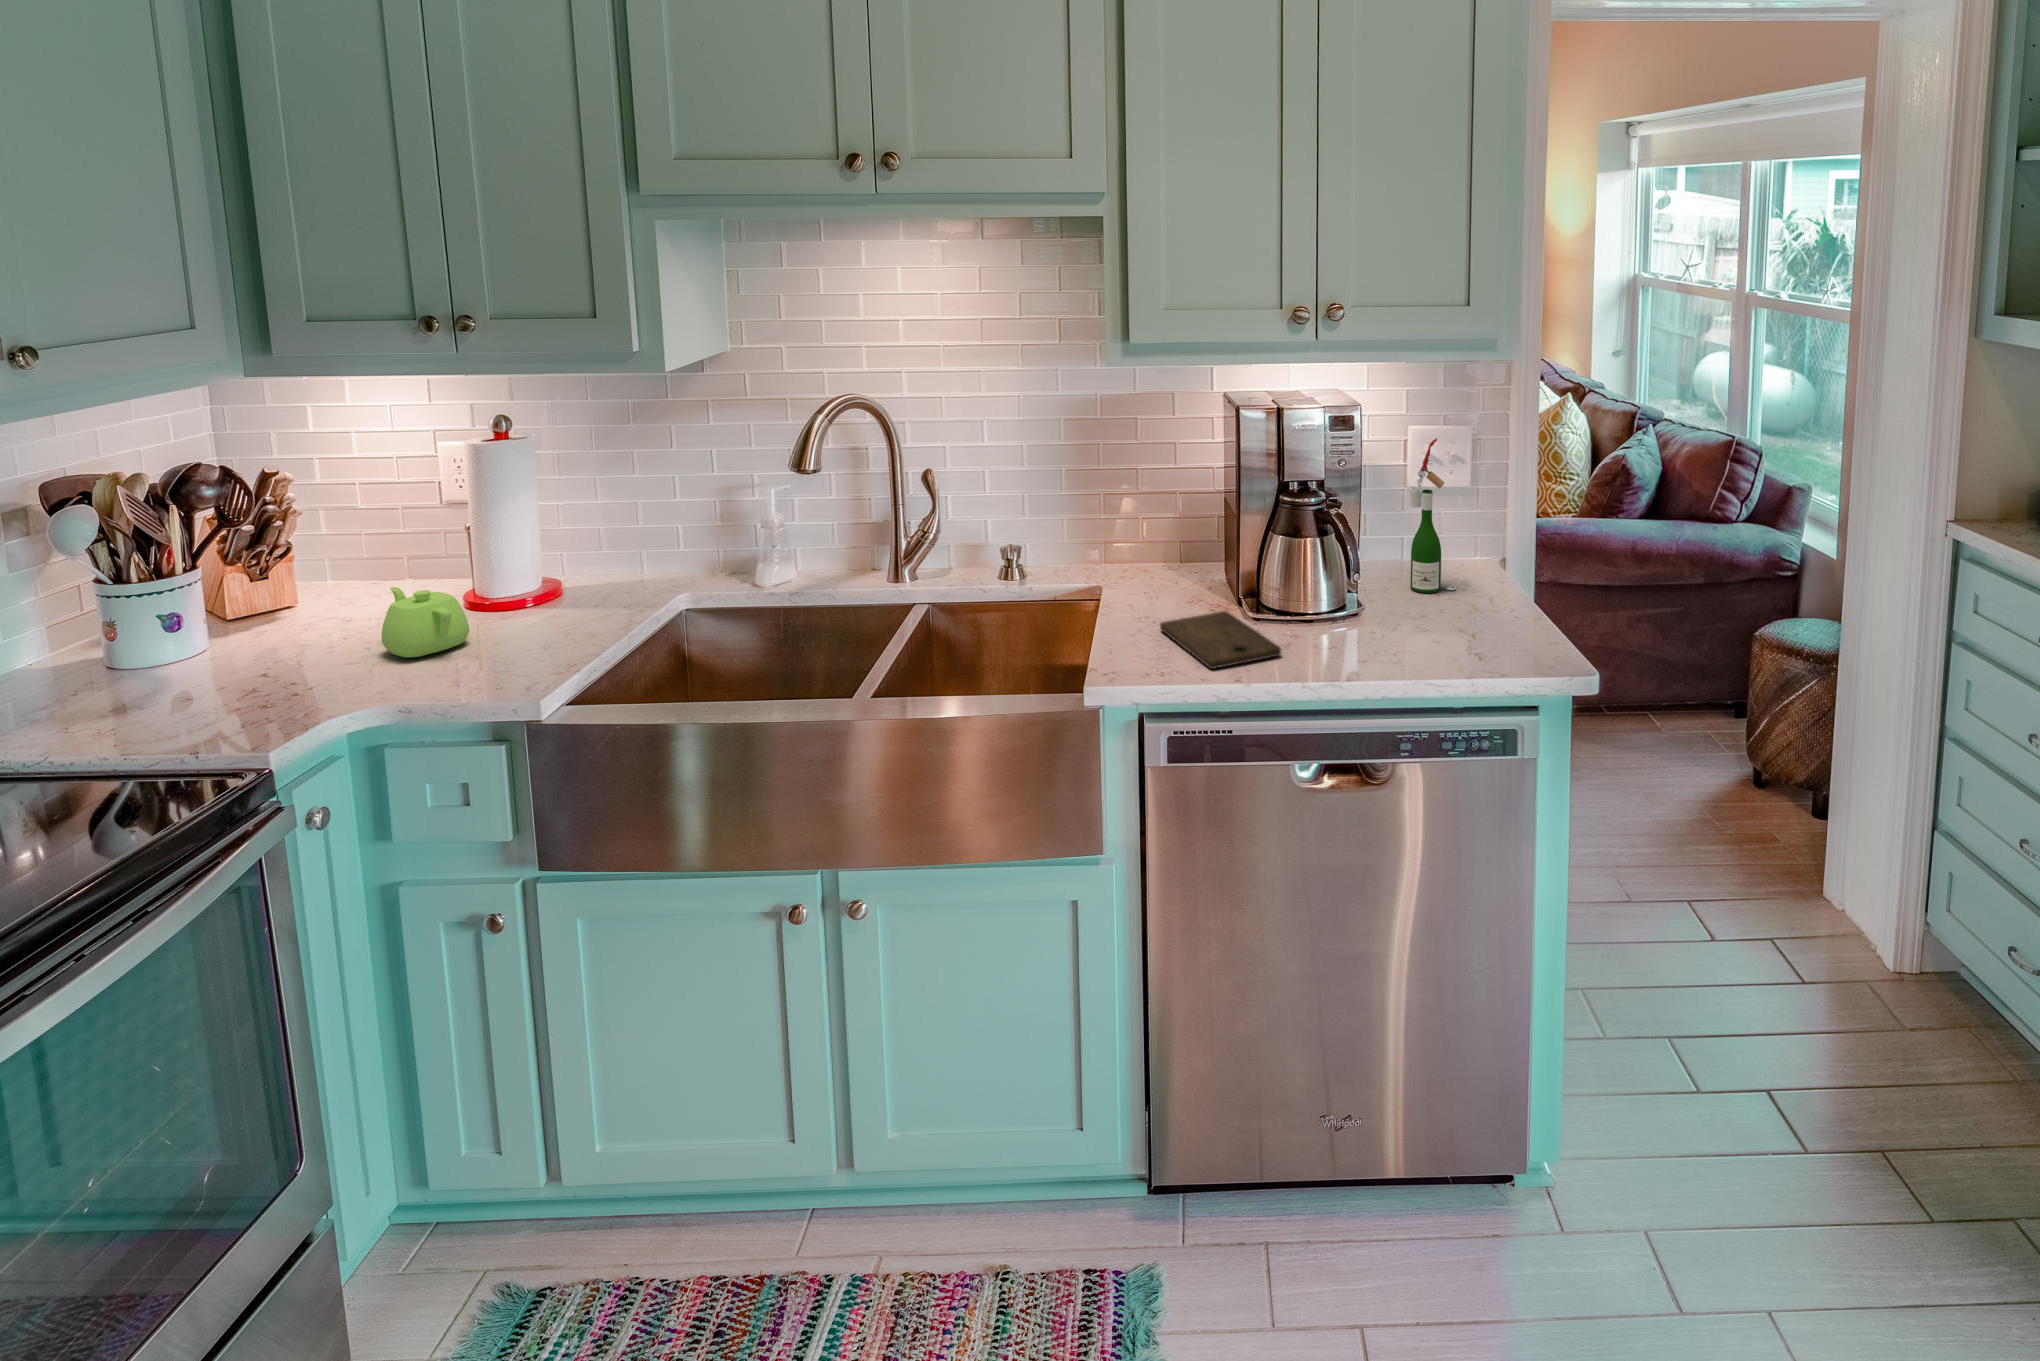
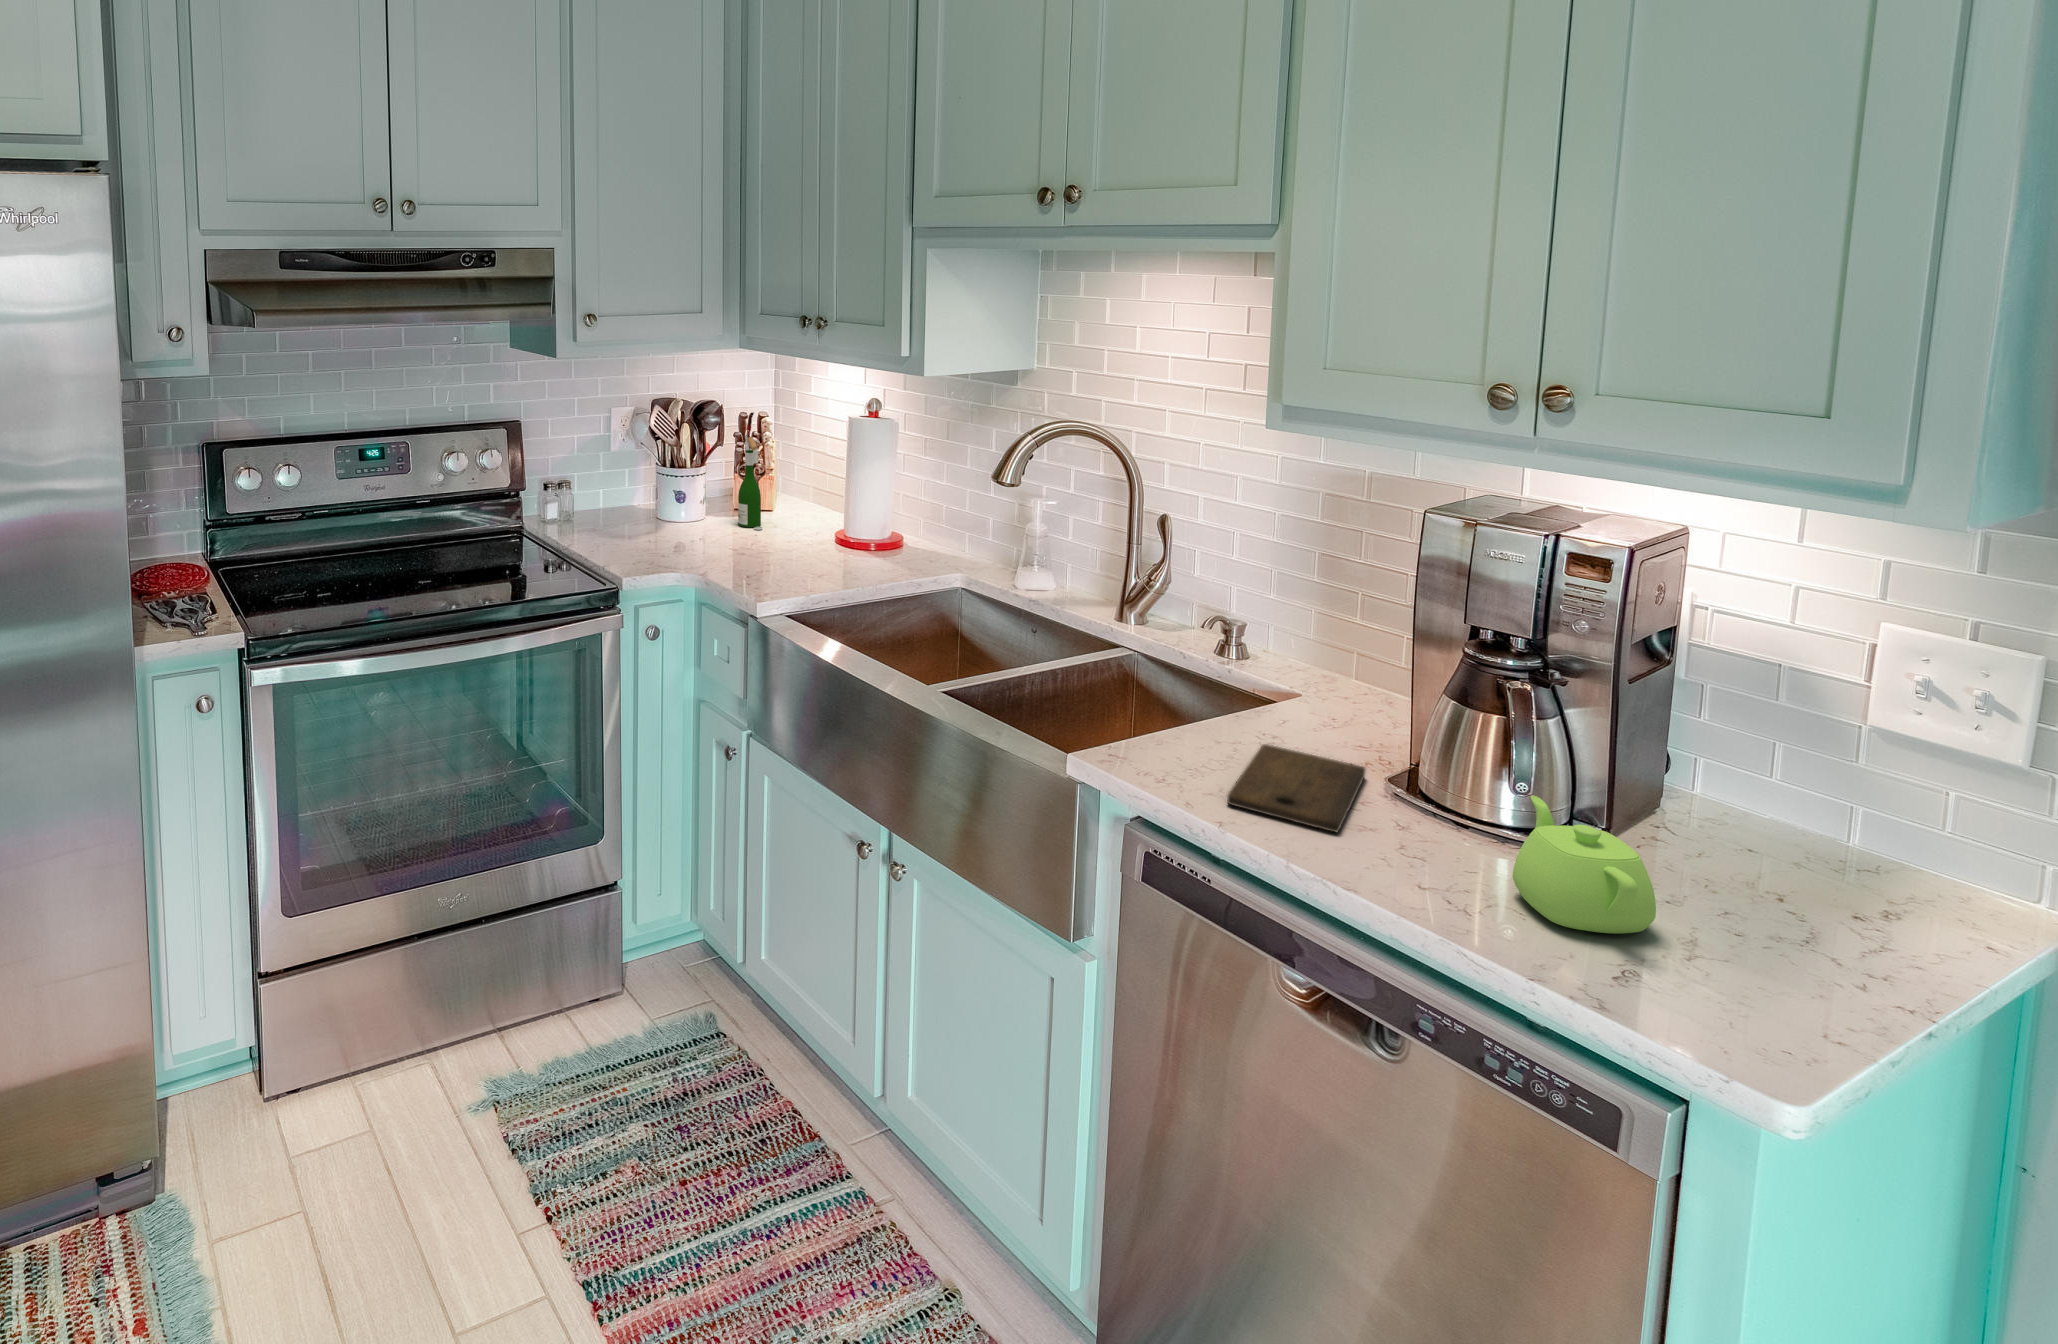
wine bottle: present [1410,438,1456,593] -> present [738,412,762,530]
teapot: present [382,587,469,657] -> present [1513,796,1656,934]

